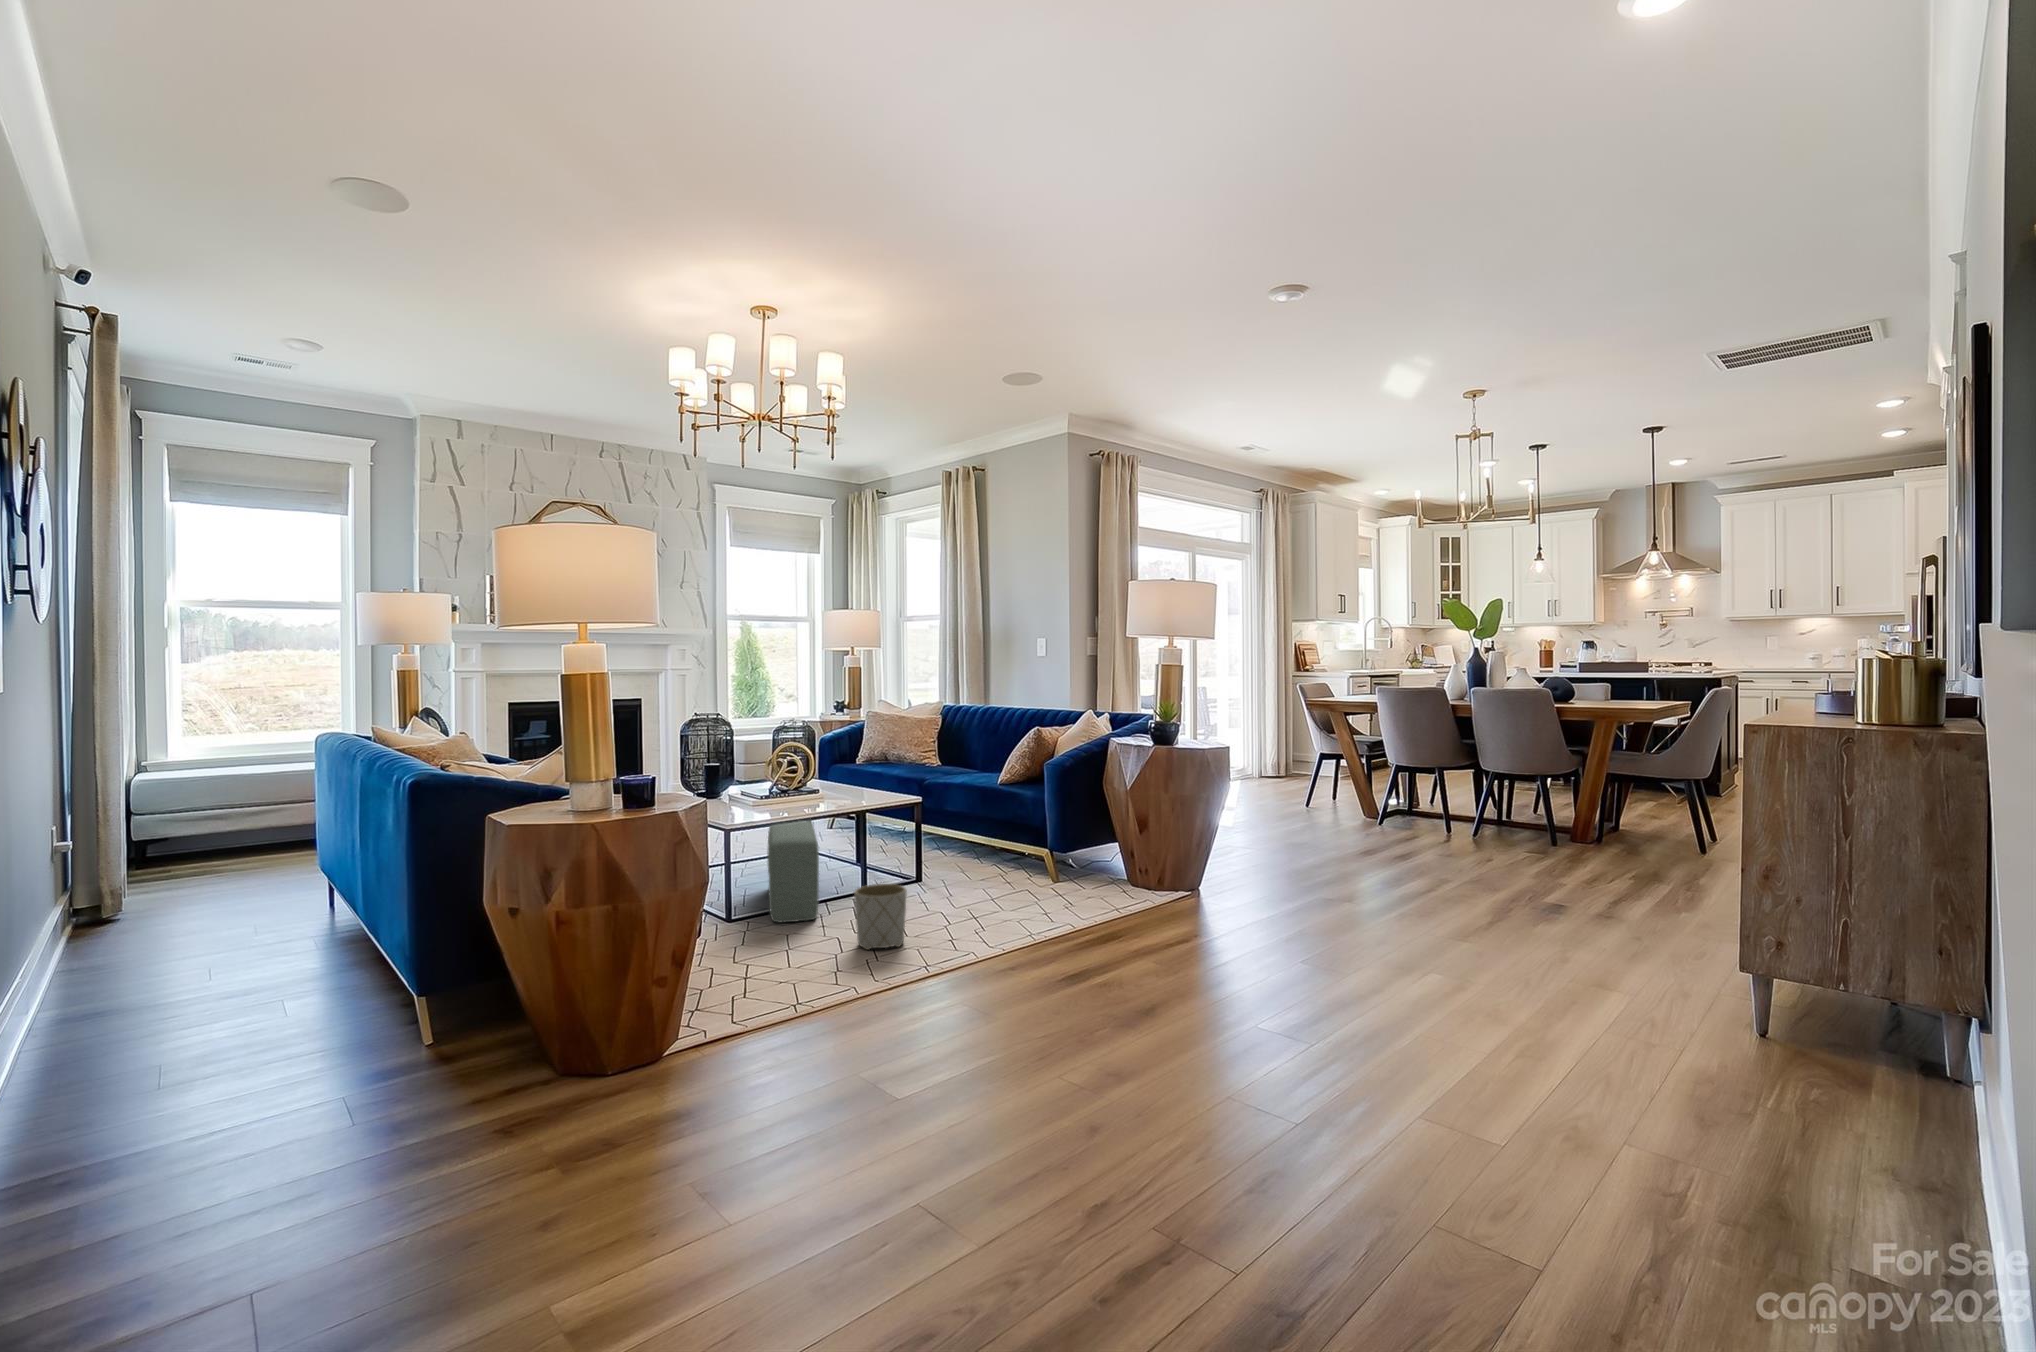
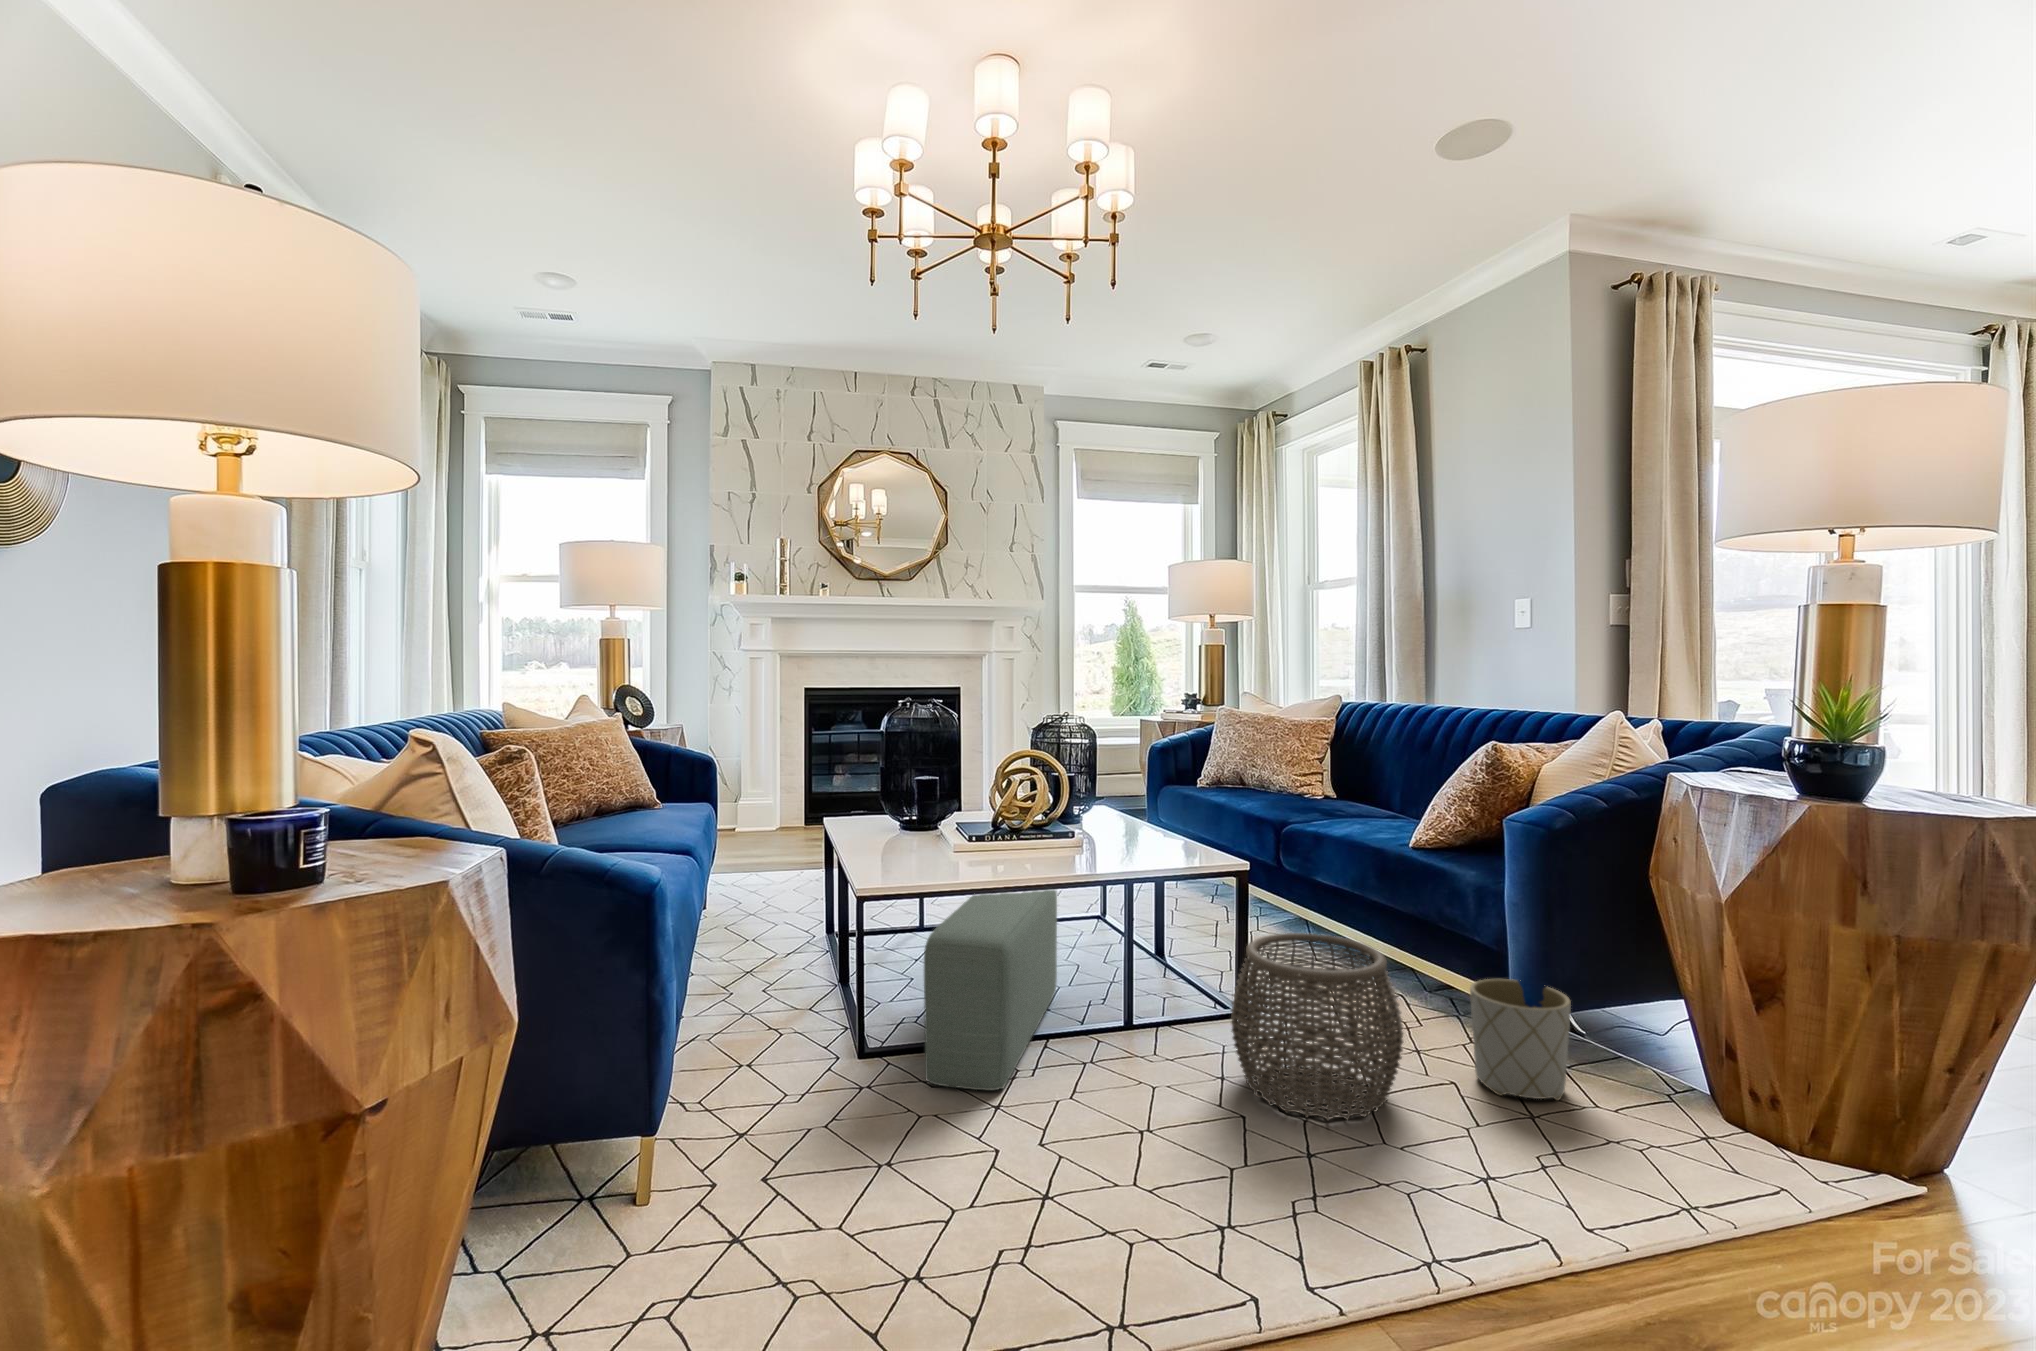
woven basket: none [926,826,1007,907] -> present [1231,933,1403,1120]
planter: present [854,884,907,950] -> present [1470,979,1571,1100]

